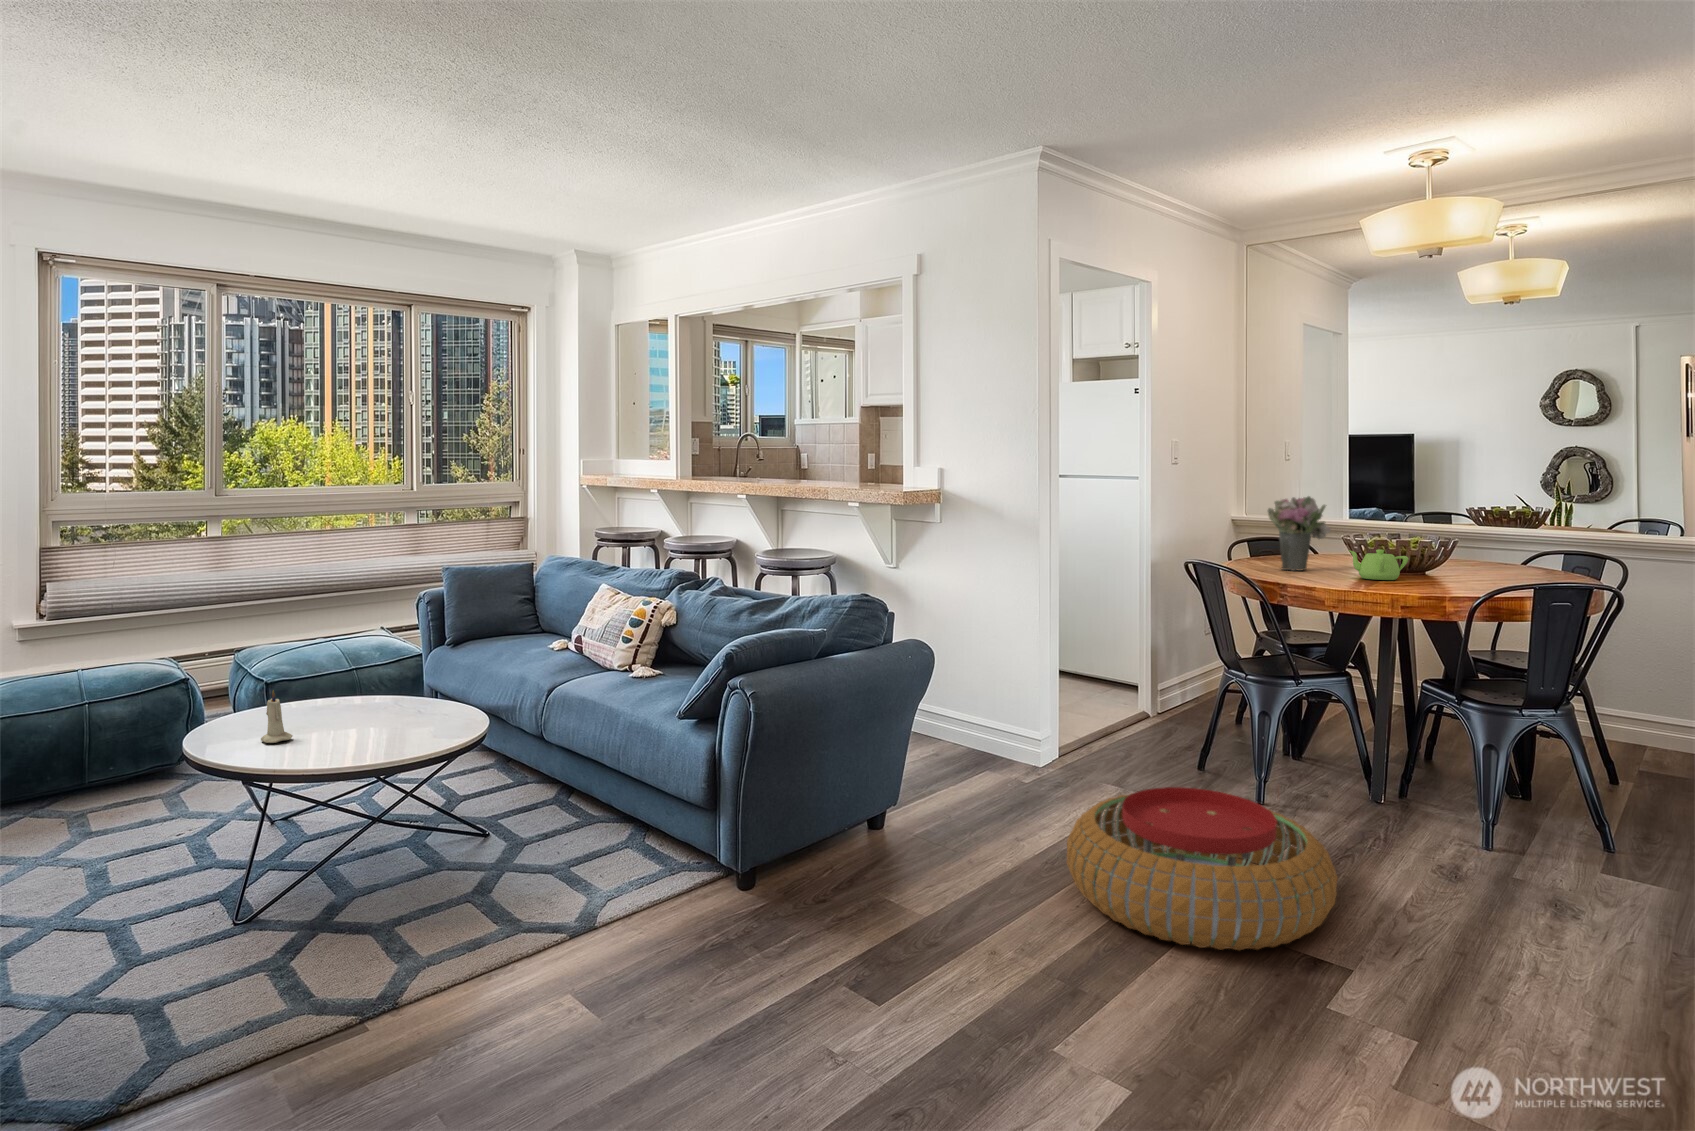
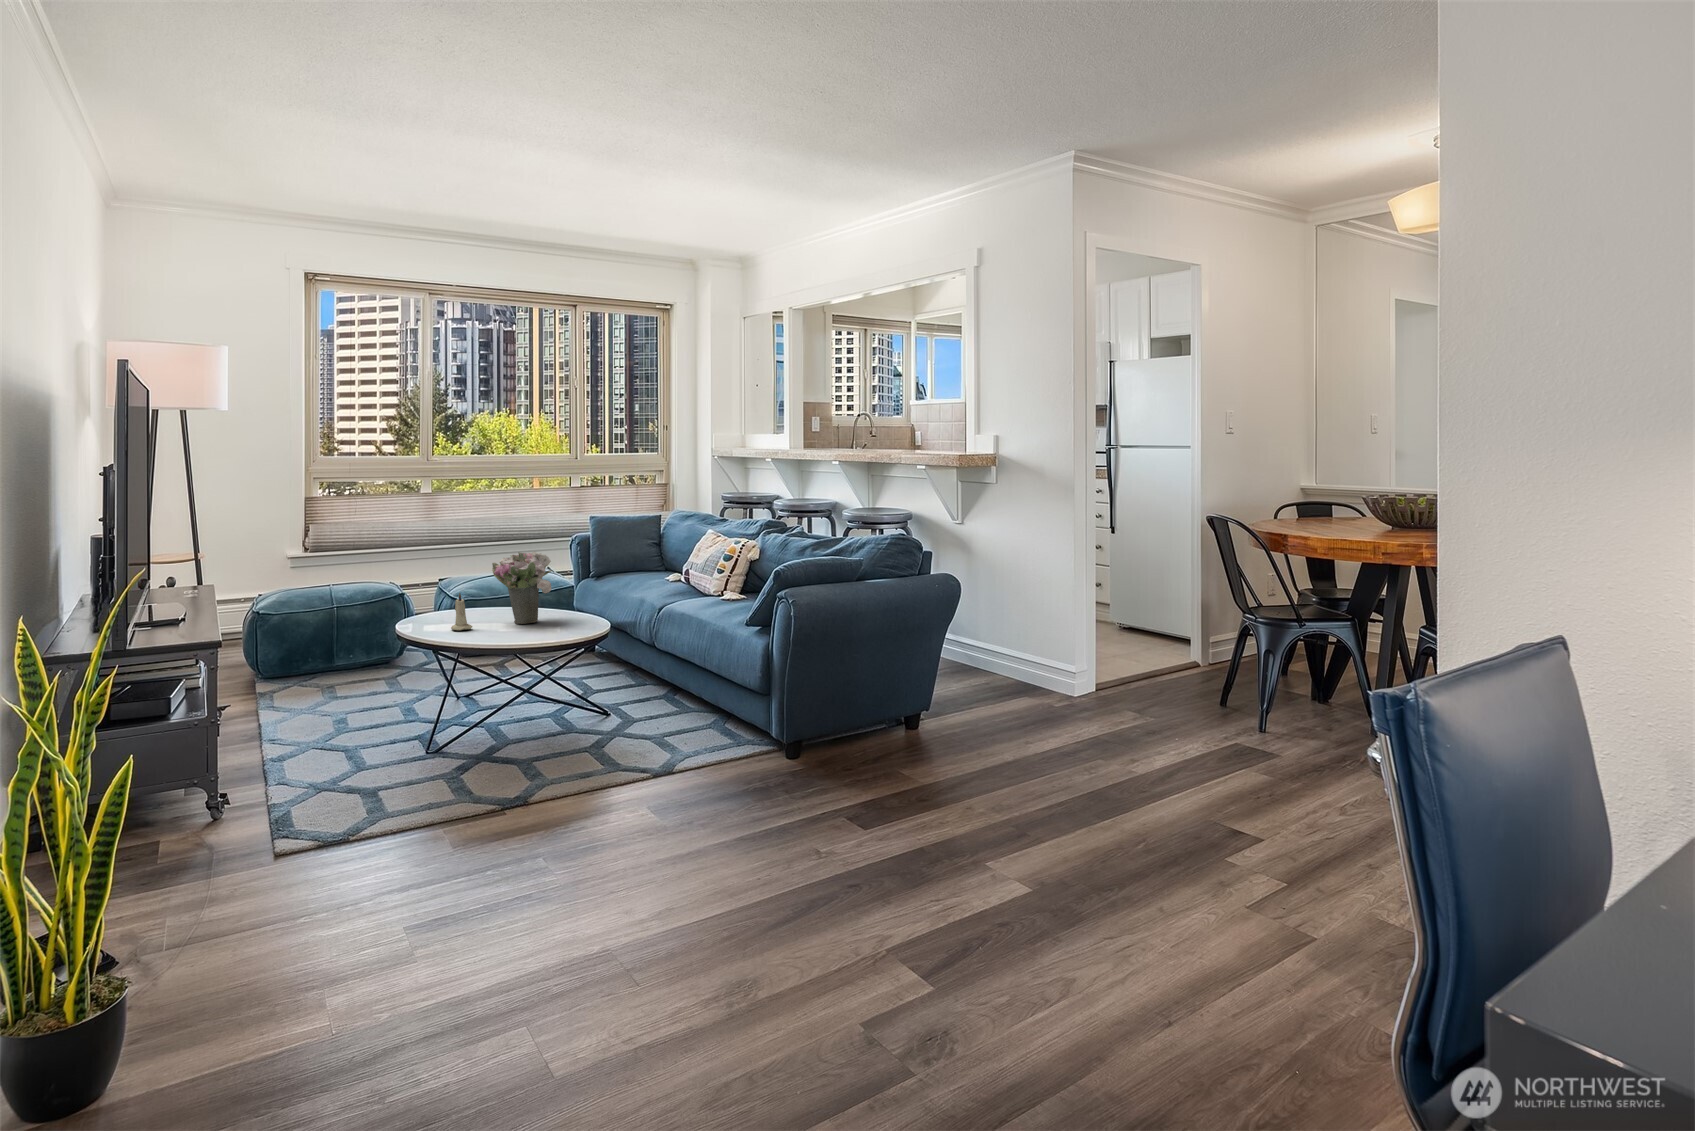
flower bouquet: present [1268,496,1330,571] -> present [492,552,552,624]
teapot: present [1349,550,1408,580] -> none [1353,507,1409,534]
pouf: present [1067,787,1337,950] -> none [1042,697,1265,821]

